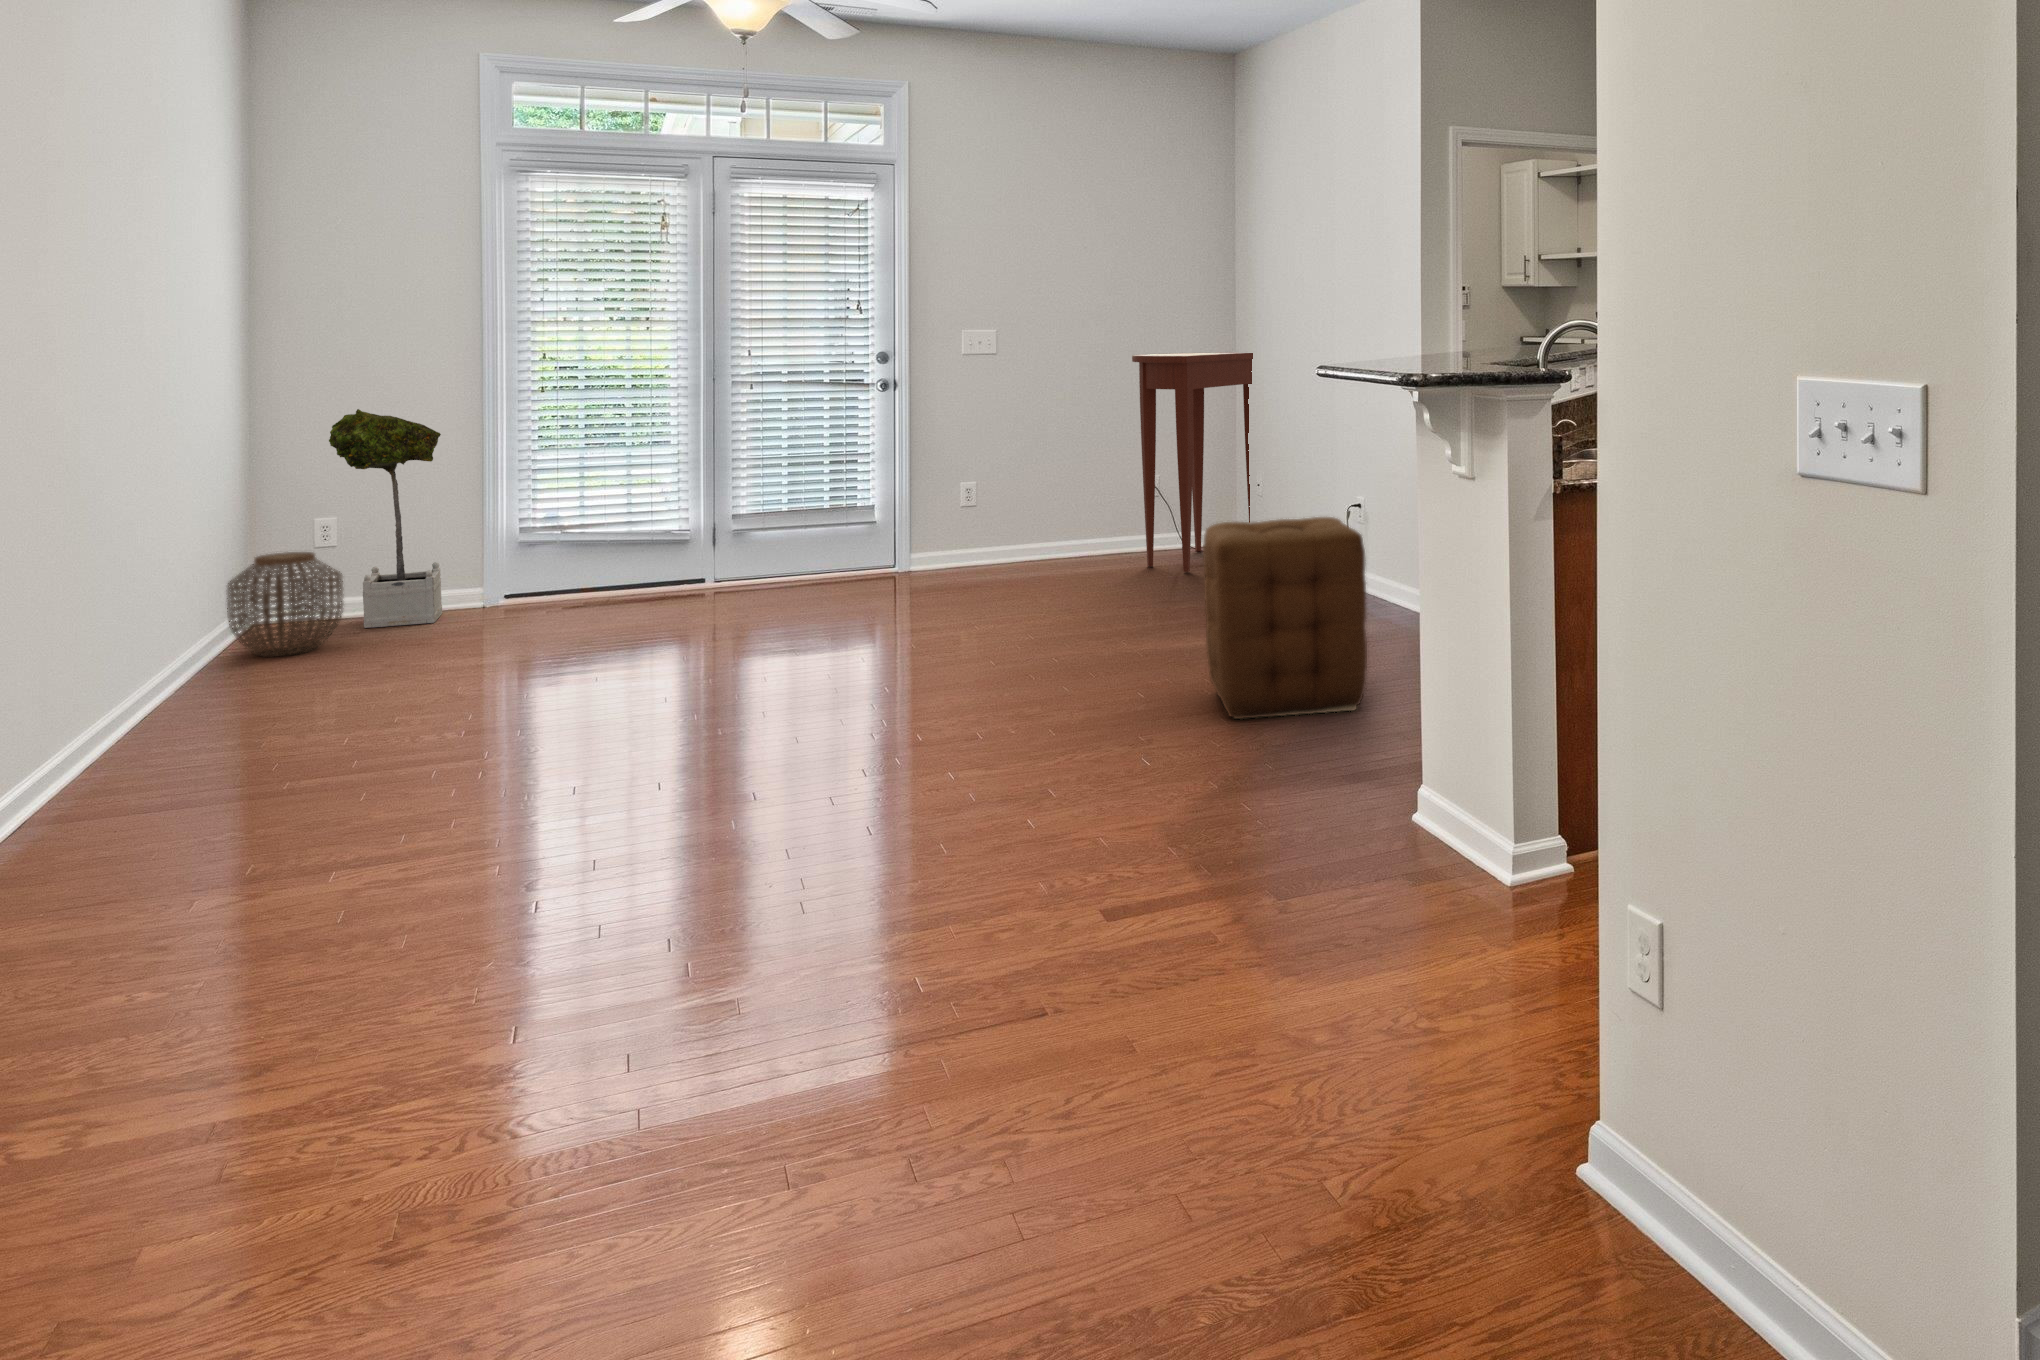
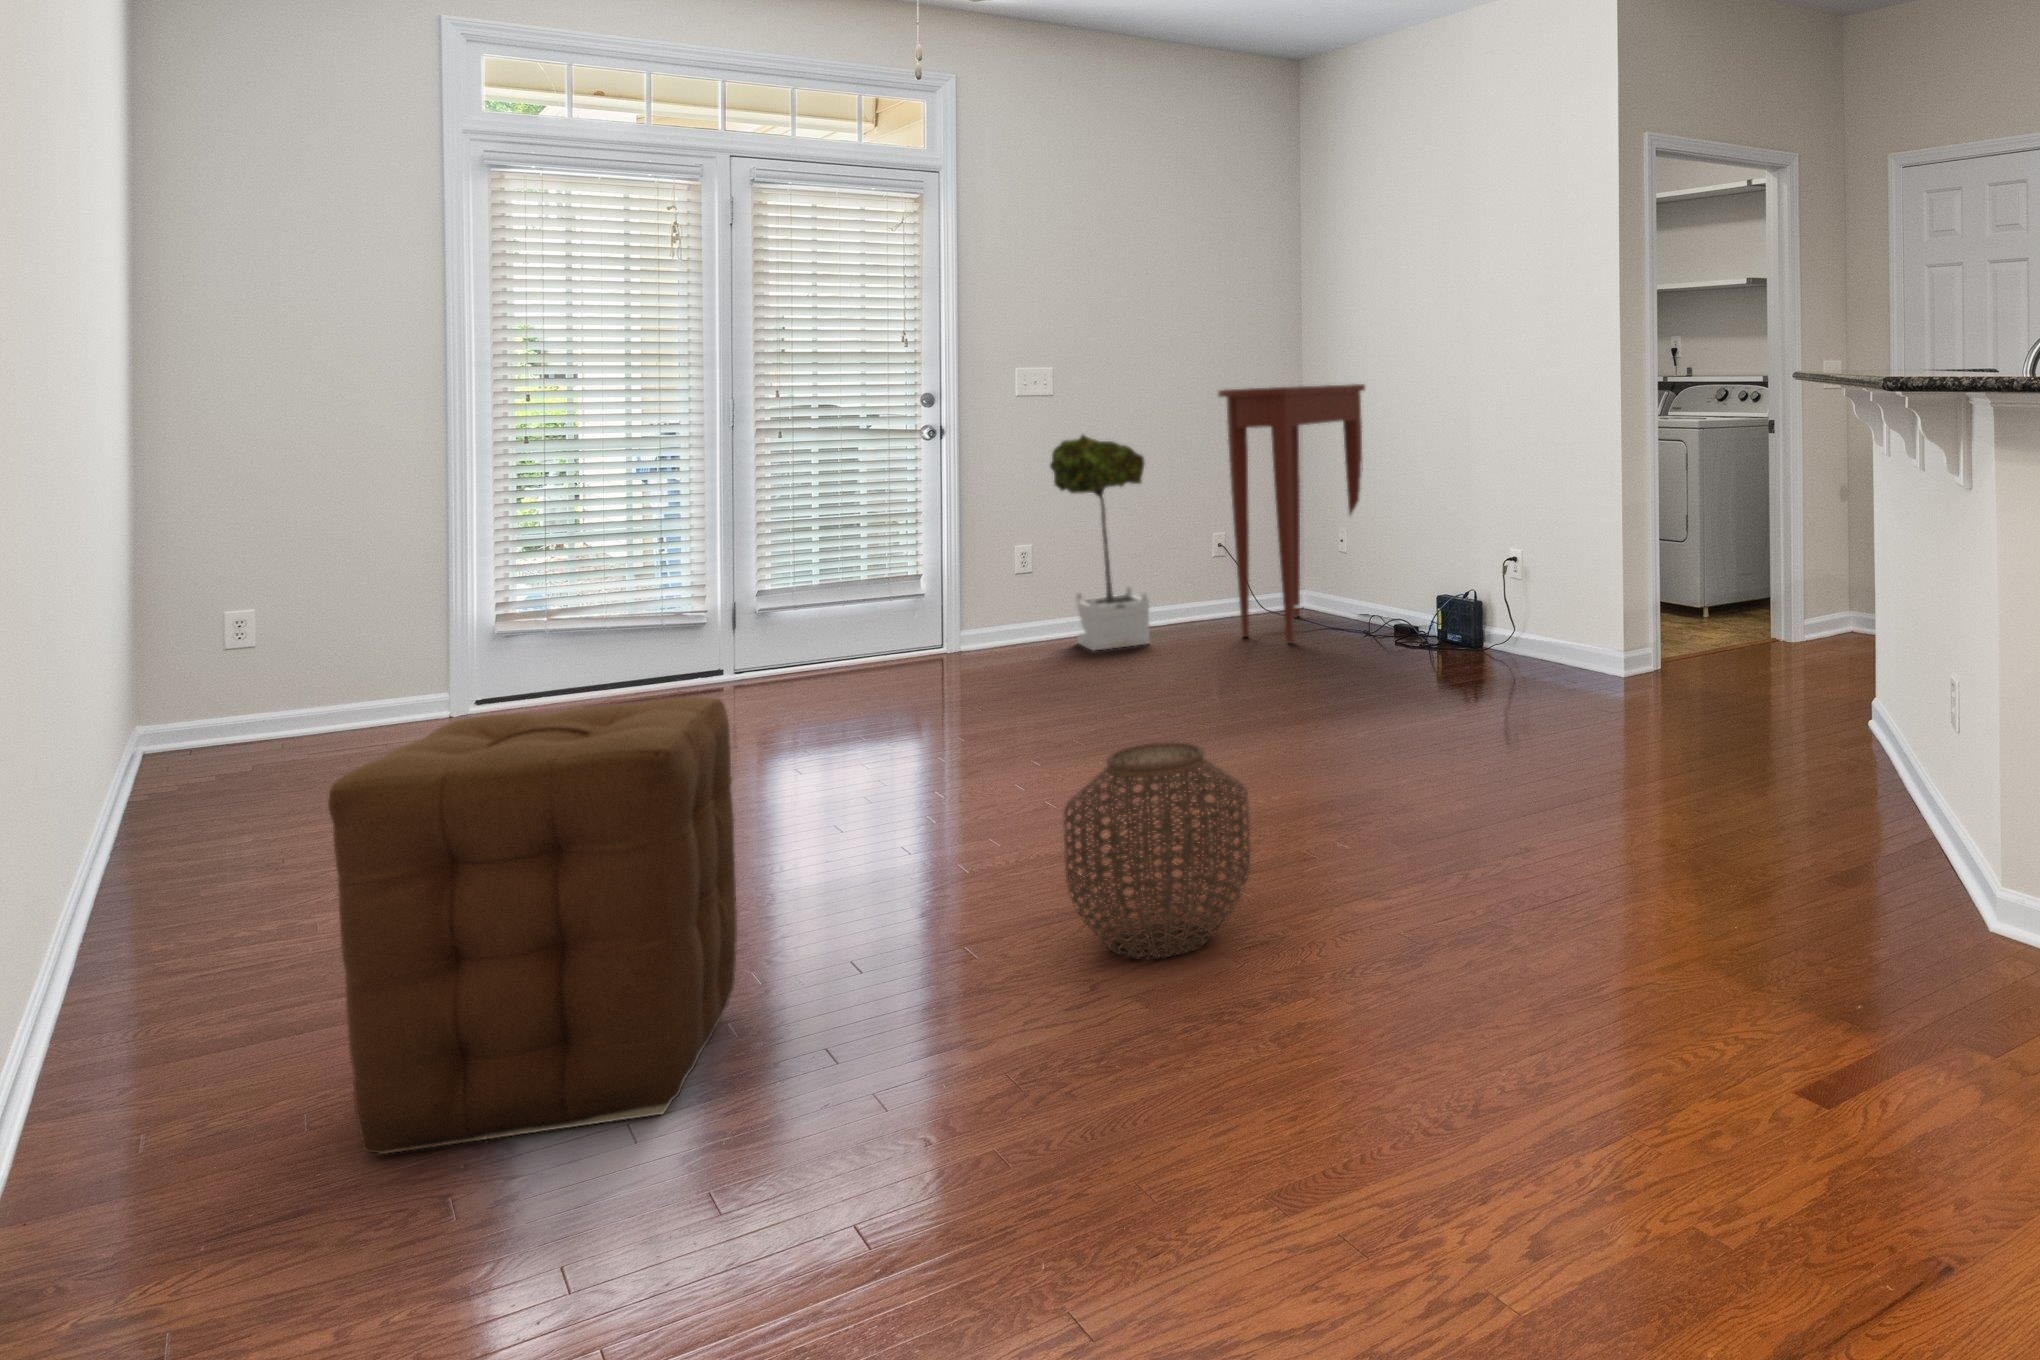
potted tree: present [329,409,442,628] -> present [1050,435,1150,650]
ottoman: present [1203,517,1367,719] -> present [328,696,737,1154]
woven basket: present [227,552,343,656] -> present [1064,742,1250,959]

